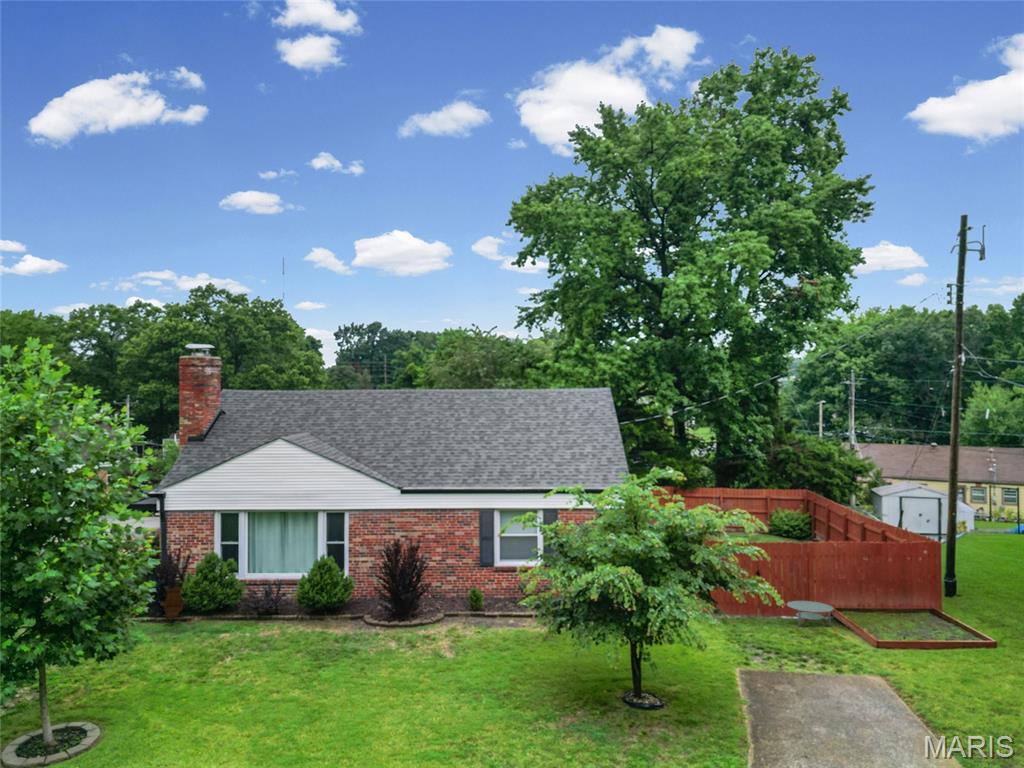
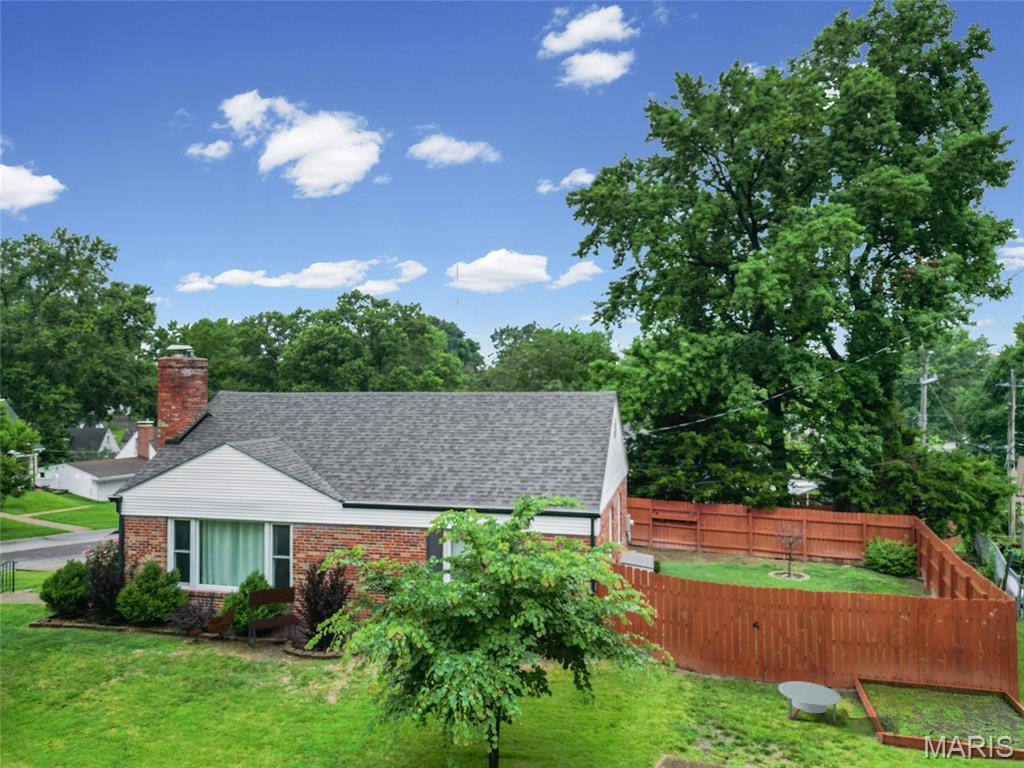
bench: none [329,566,377,623] -> present [248,586,301,649]
lounge chair: present [160,586,187,624] -> present [190,605,236,643]

